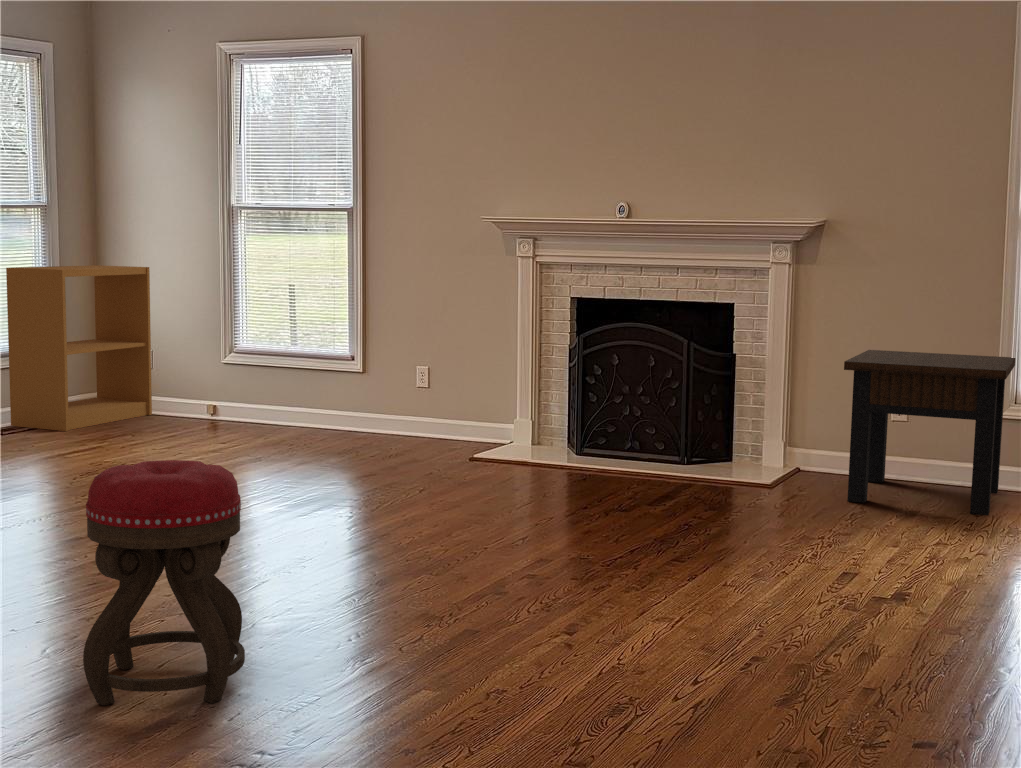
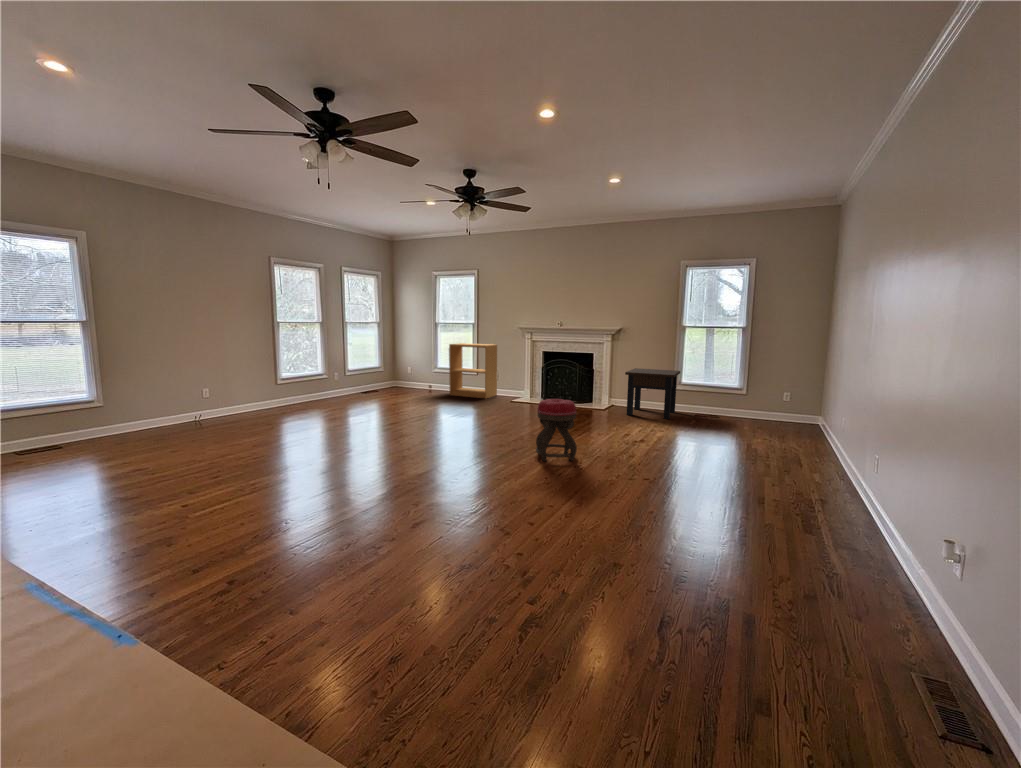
bookshelf: present [6,265,152,431] -> present [449,343,497,399]
ottoman: present [83,460,245,706] -> present [536,399,577,461]

